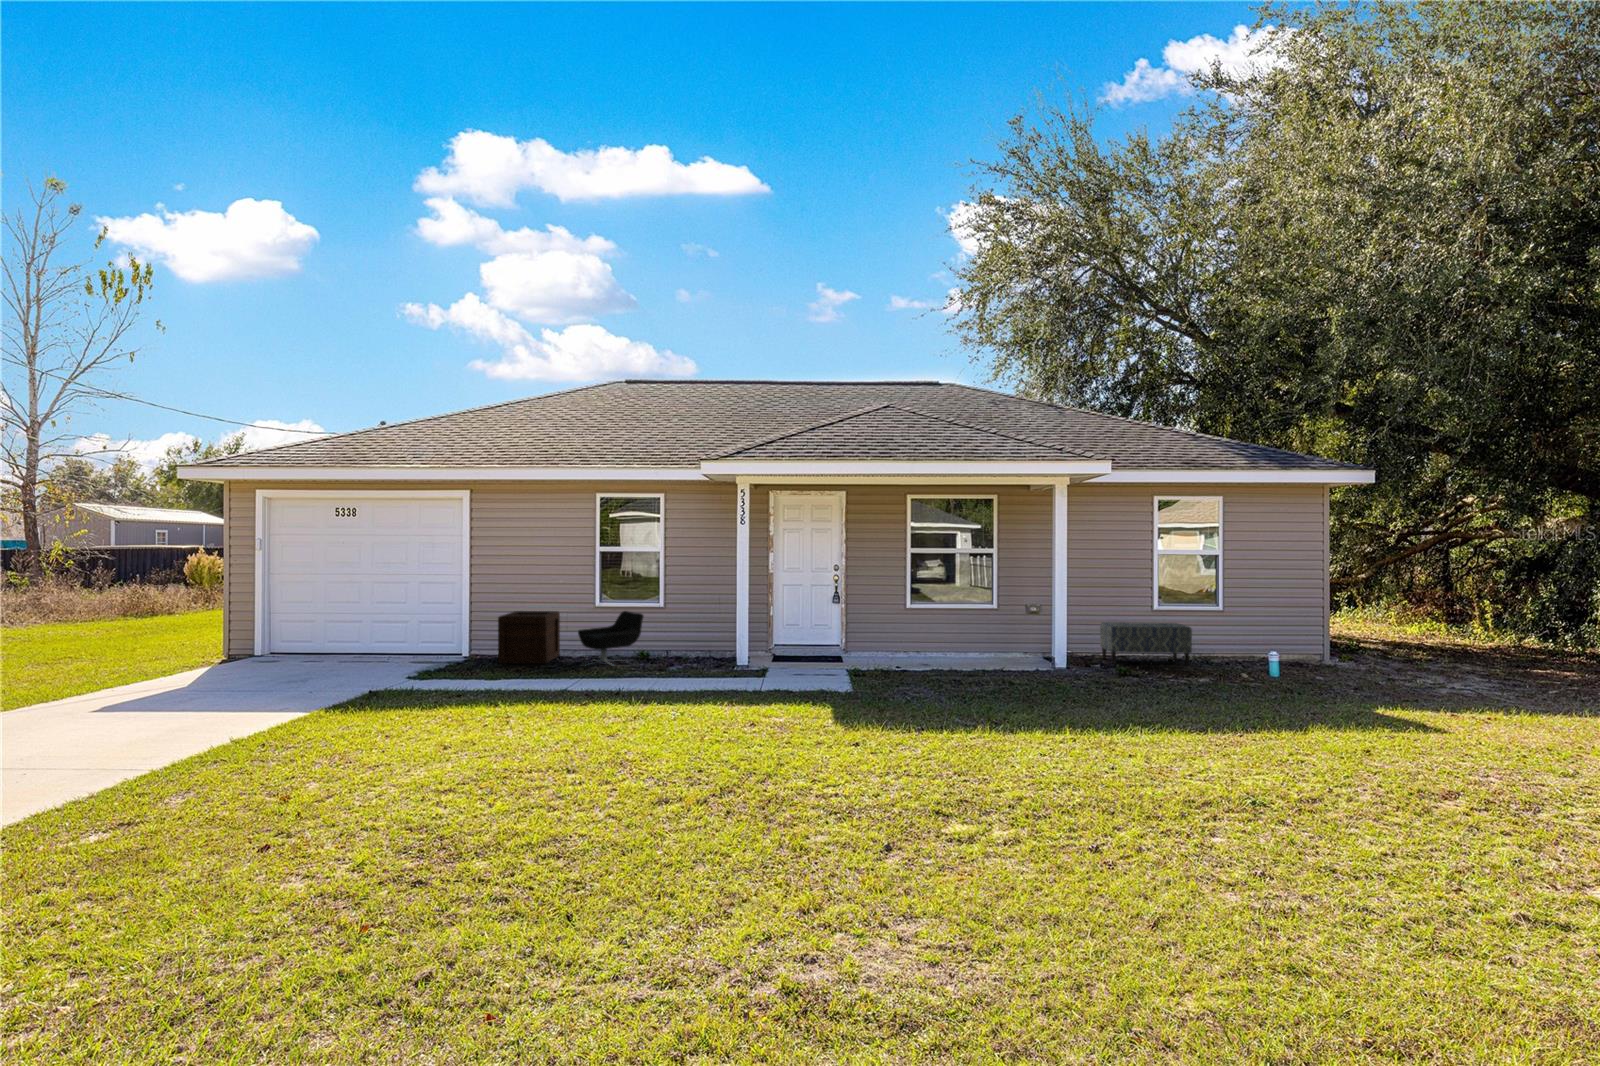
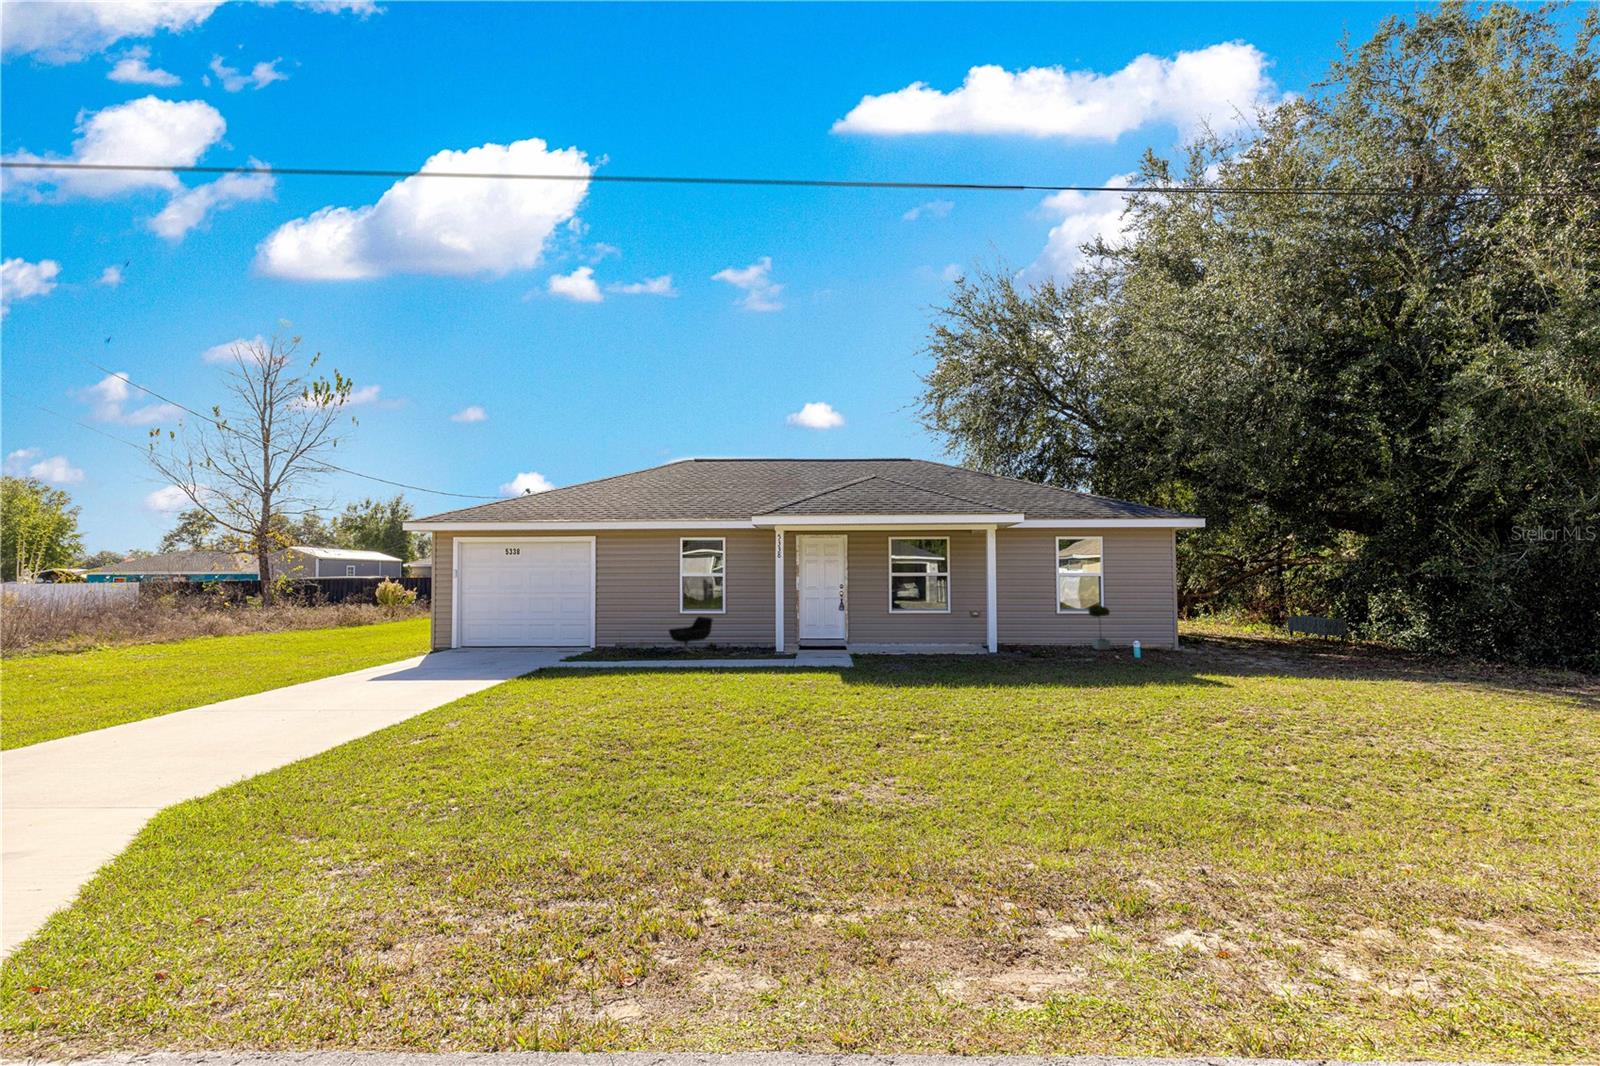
potted tree: none [1198,596,1230,663] -> present [1089,605,1110,650]
wooden crate: present [498,611,560,664] -> none [616,617,656,652]
bench: present [1100,622,1192,664] -> present [1287,616,1346,642]

